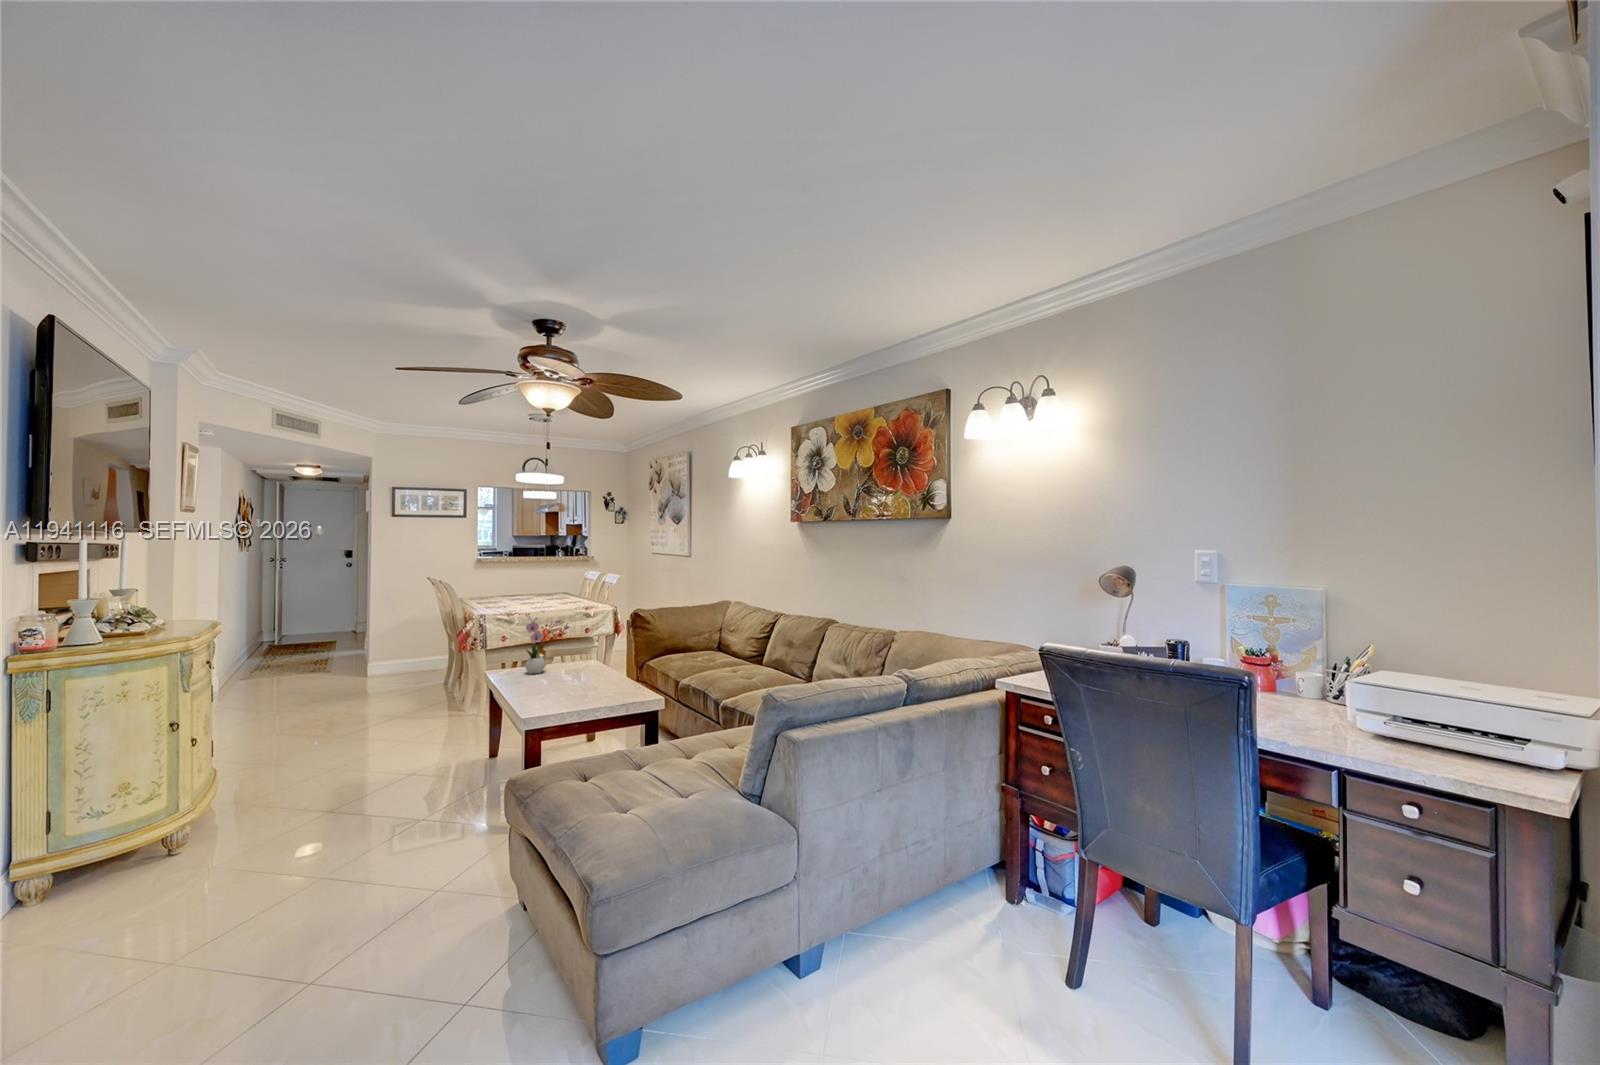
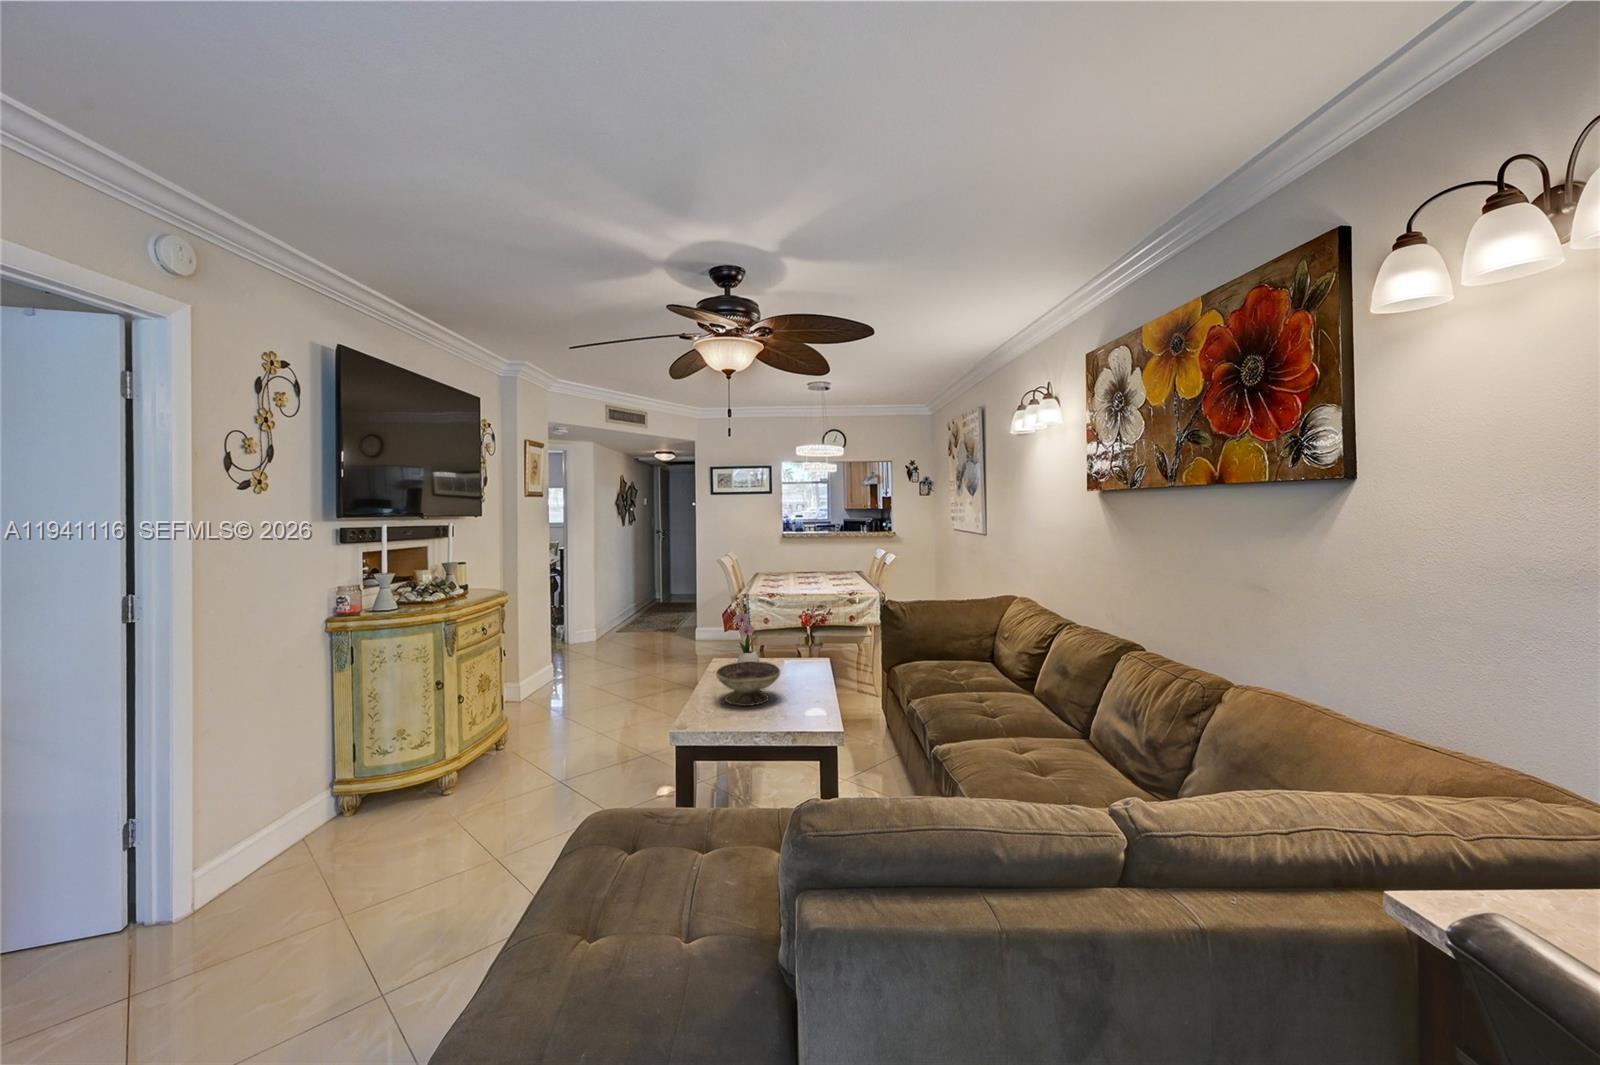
decorative bowl: none [537,659,596,695] -> present [716,661,780,706]

